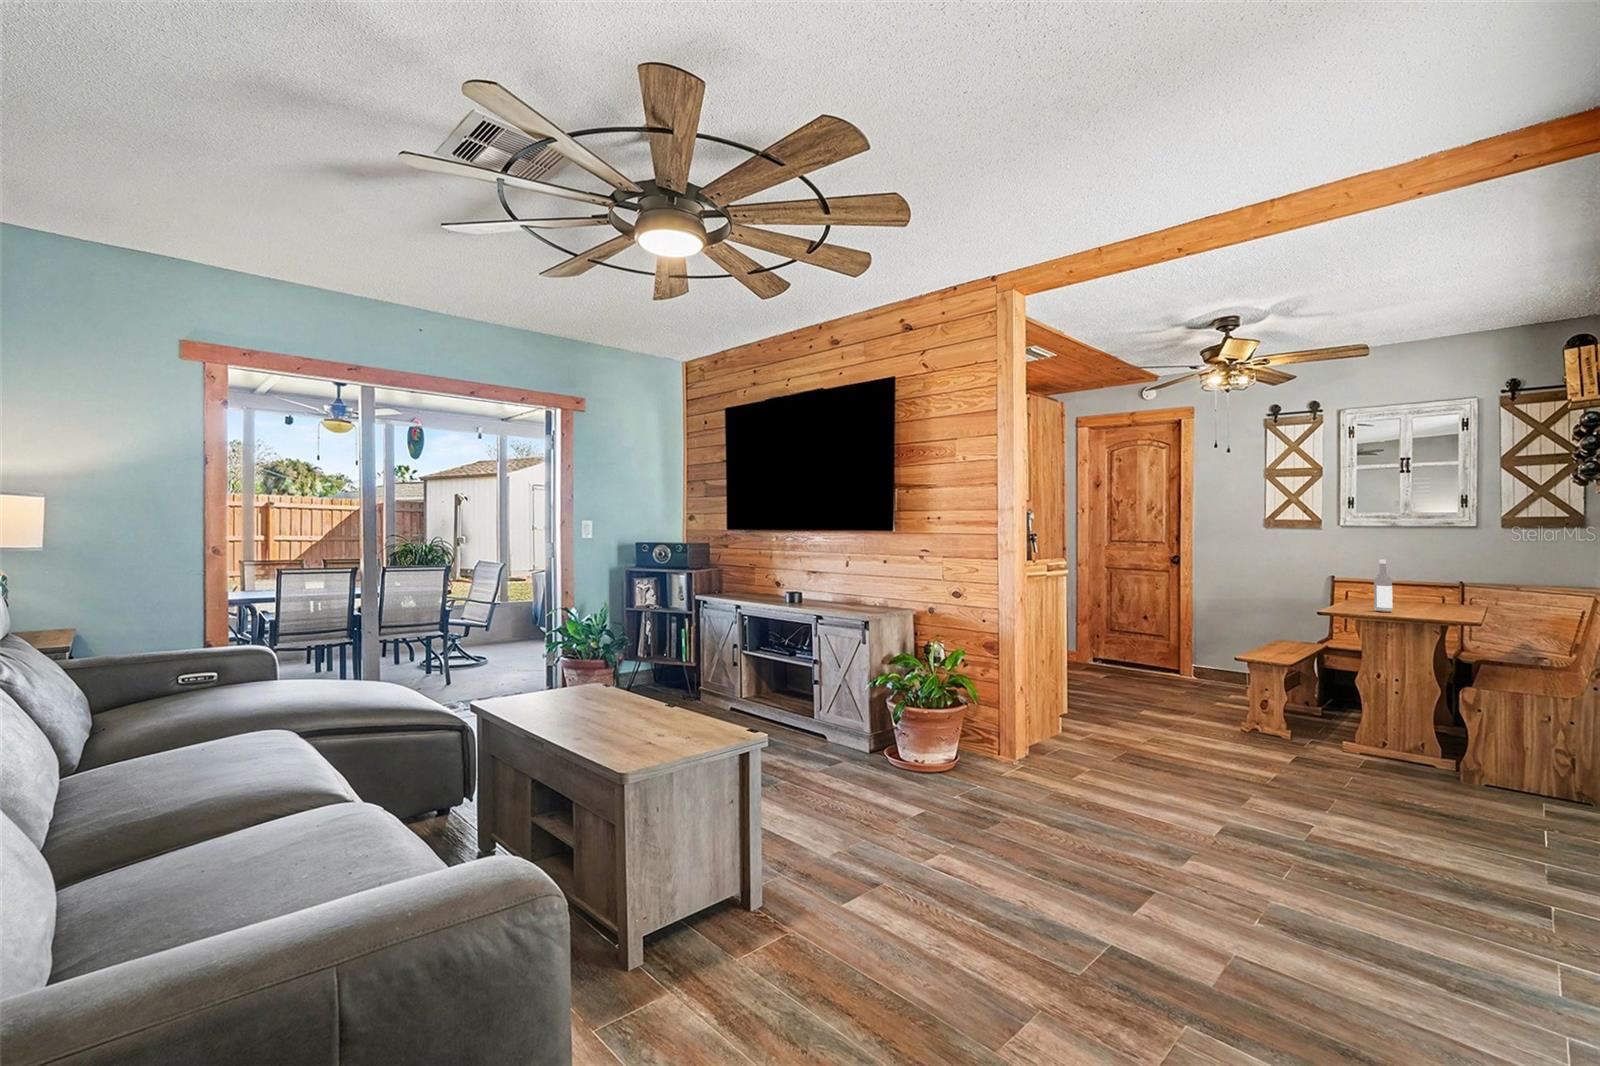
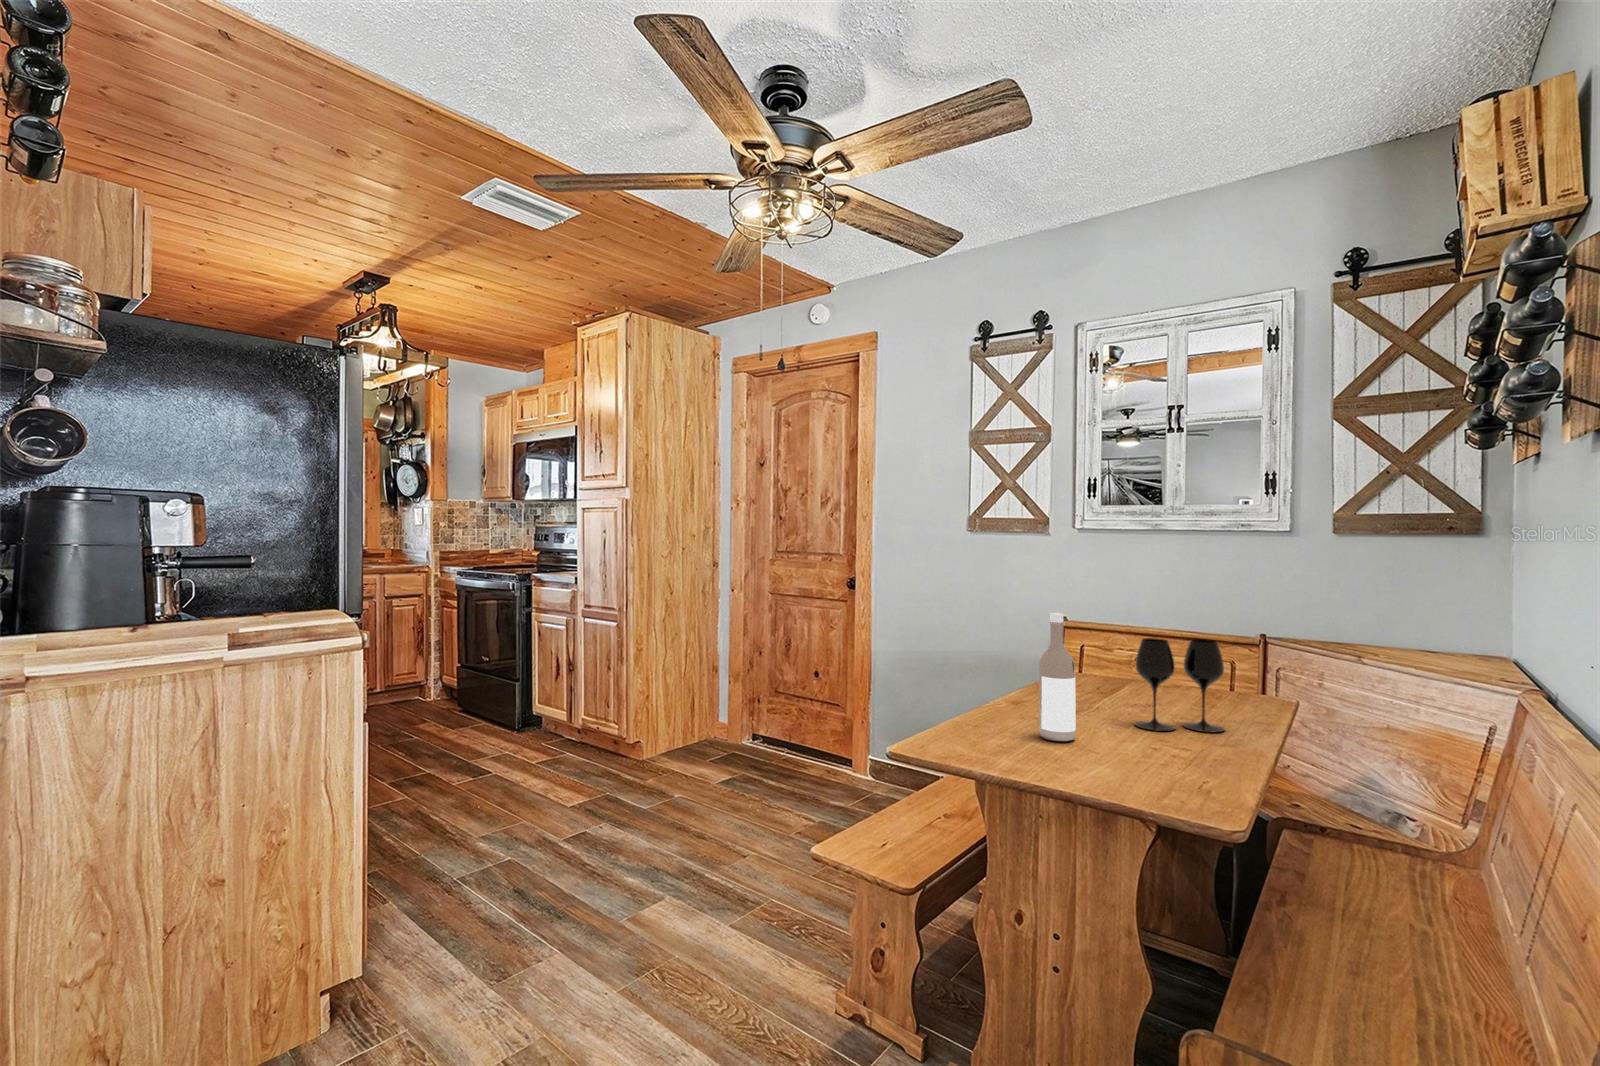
wine glass: none [1413,572,1457,611] -> present [1135,638,1225,732]

